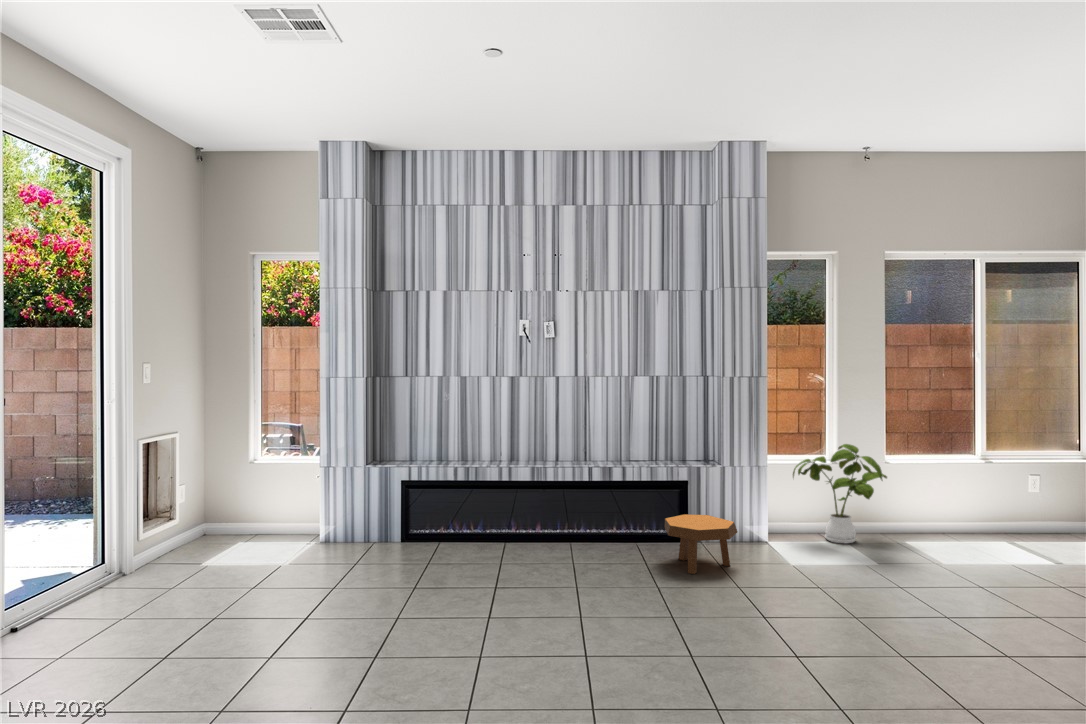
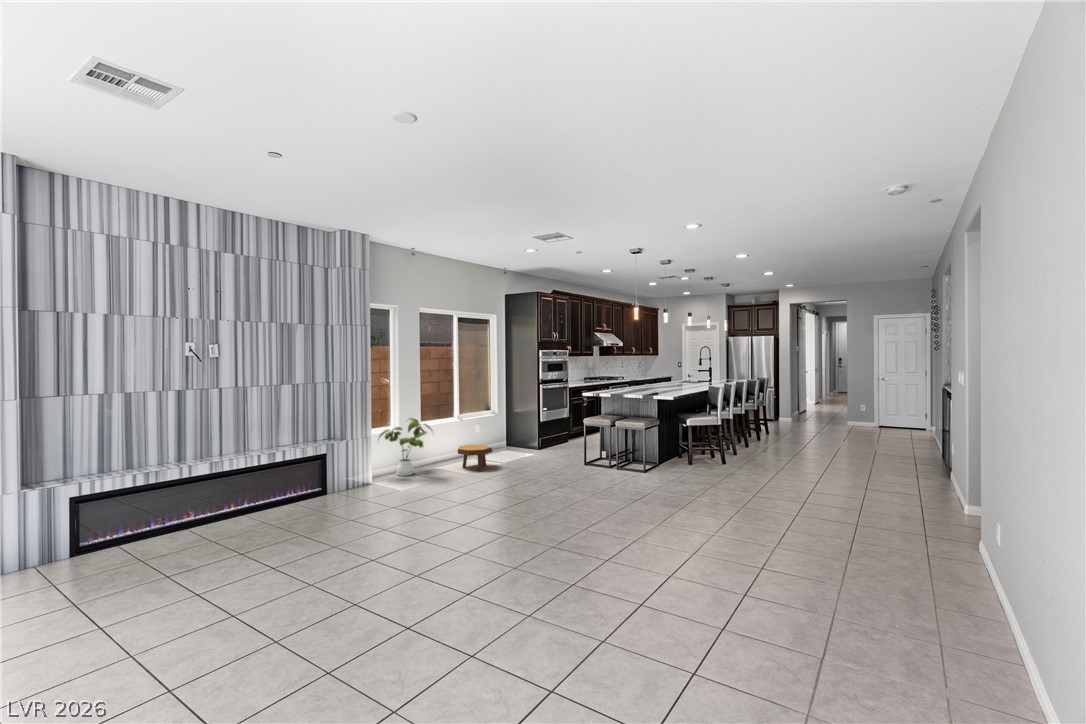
footstool: present [664,514,737,574] -> present [458,445,493,471]

